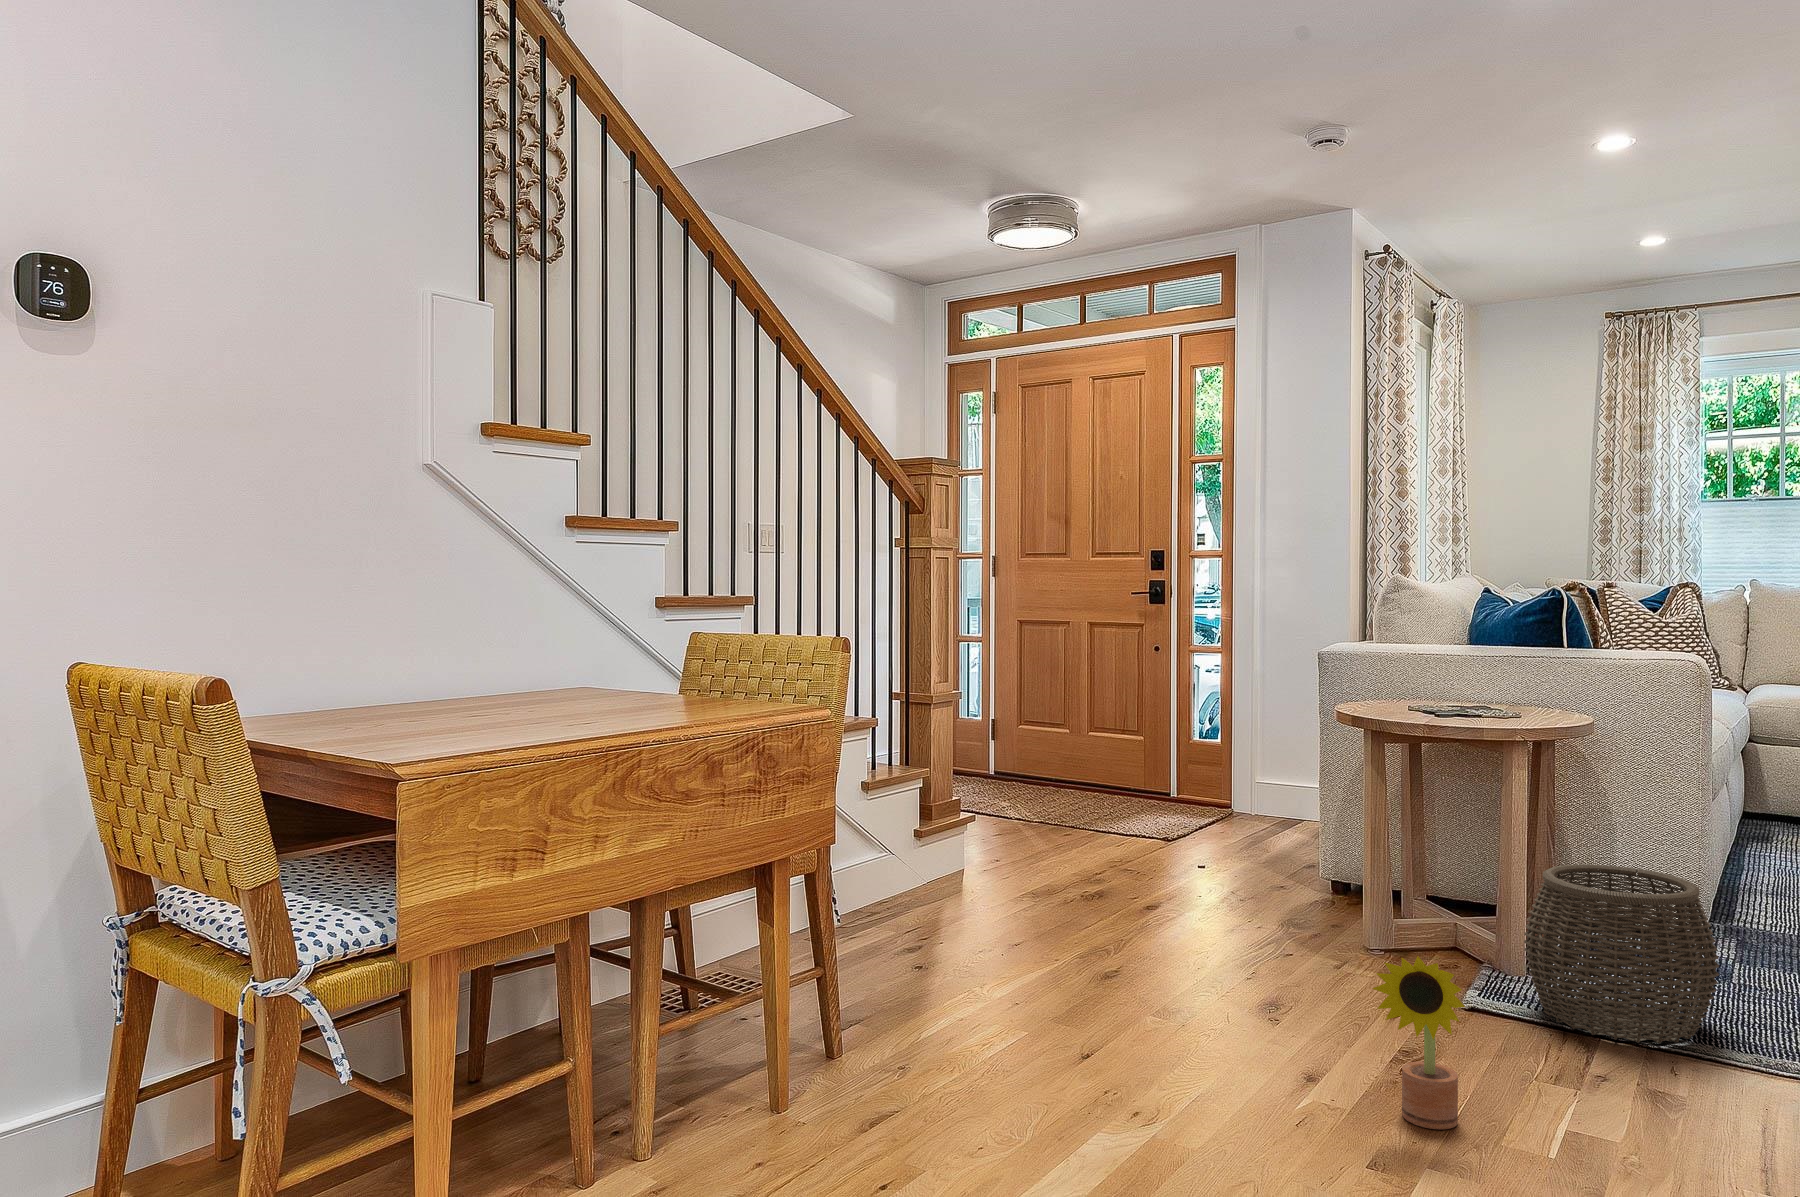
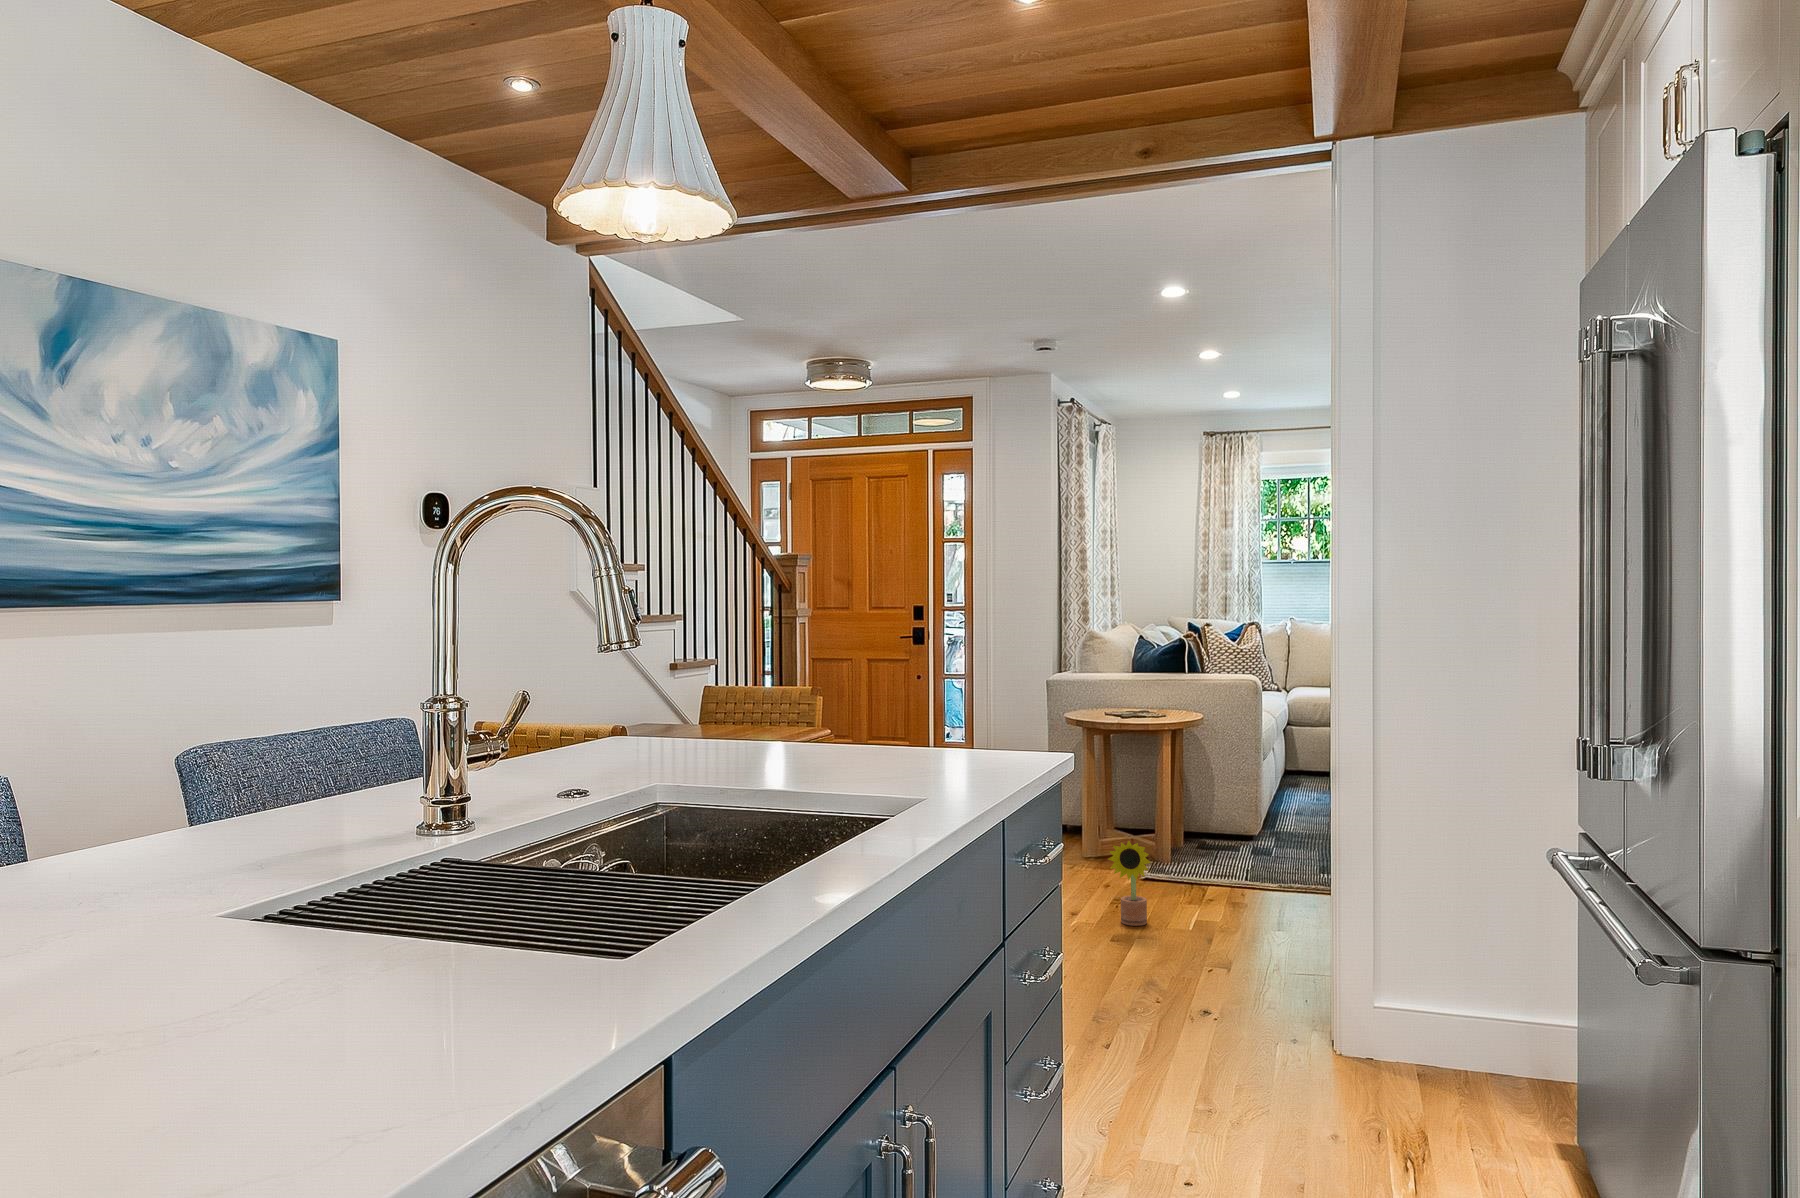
woven basket: present [1524,864,1719,1044] -> none [1171,796,1263,885]

